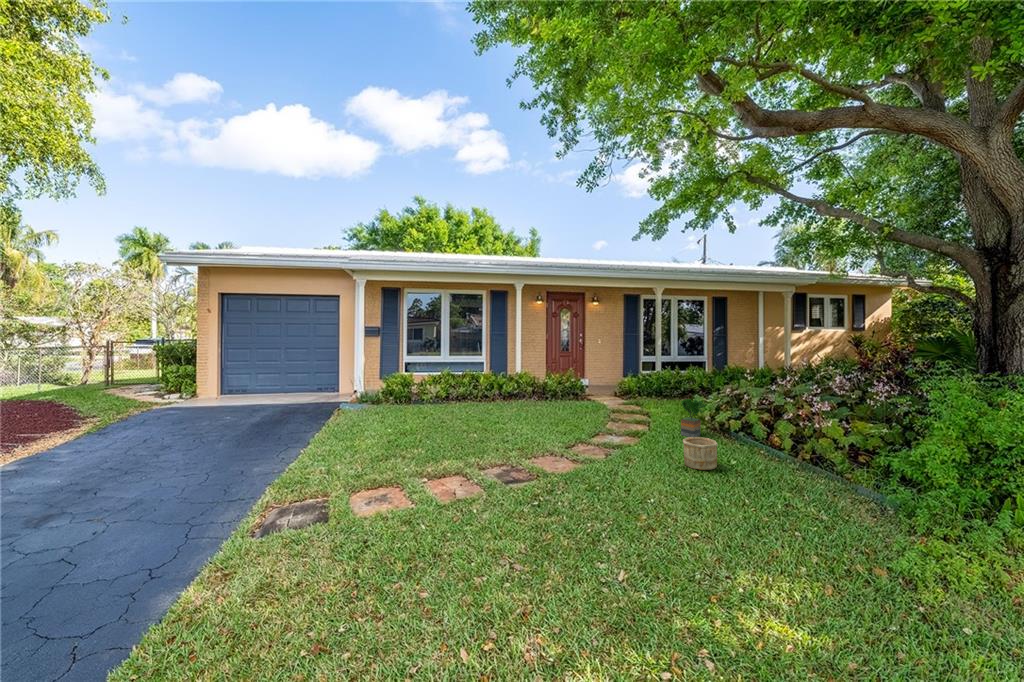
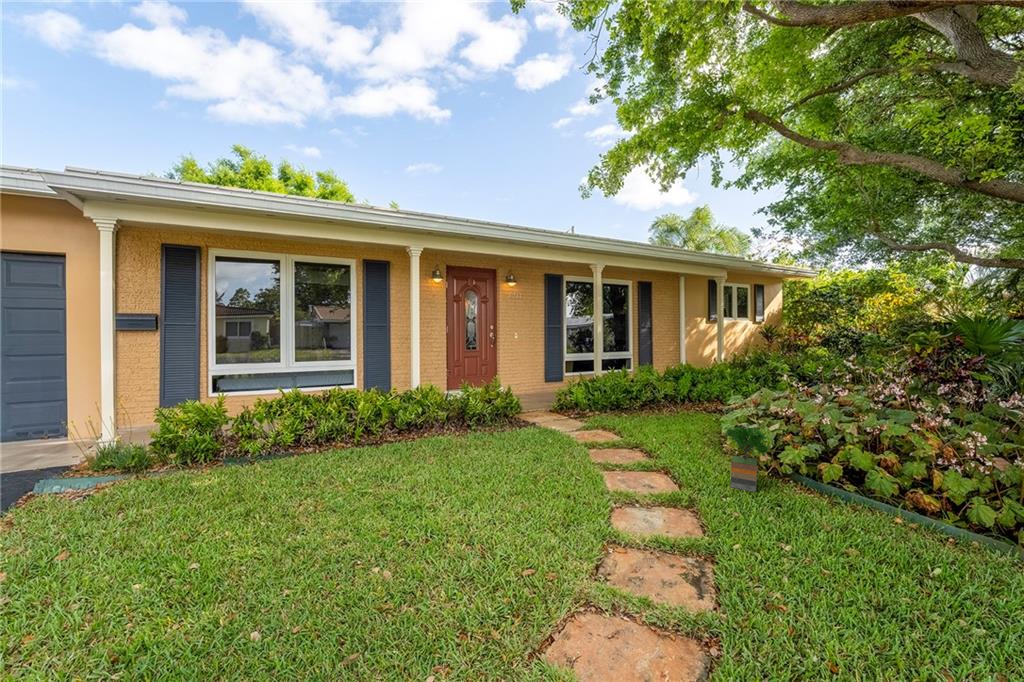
wooden bucket: present [683,437,718,470] -> none [836,518,922,601]

